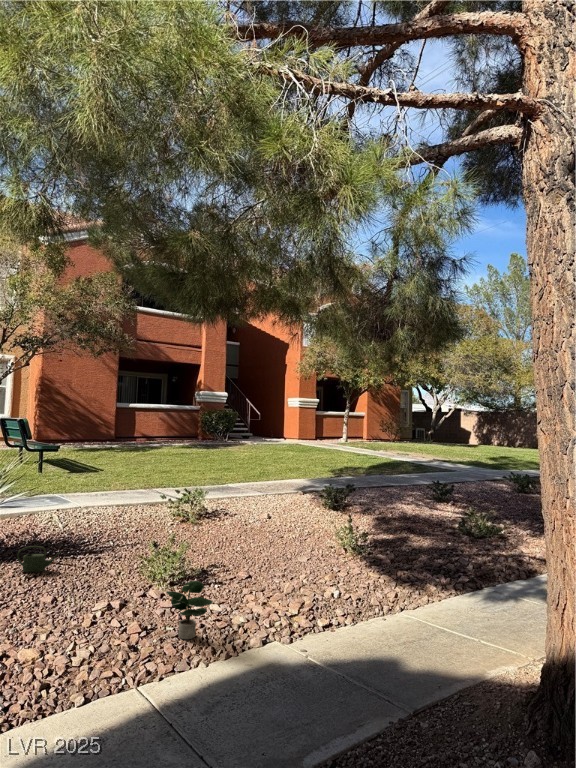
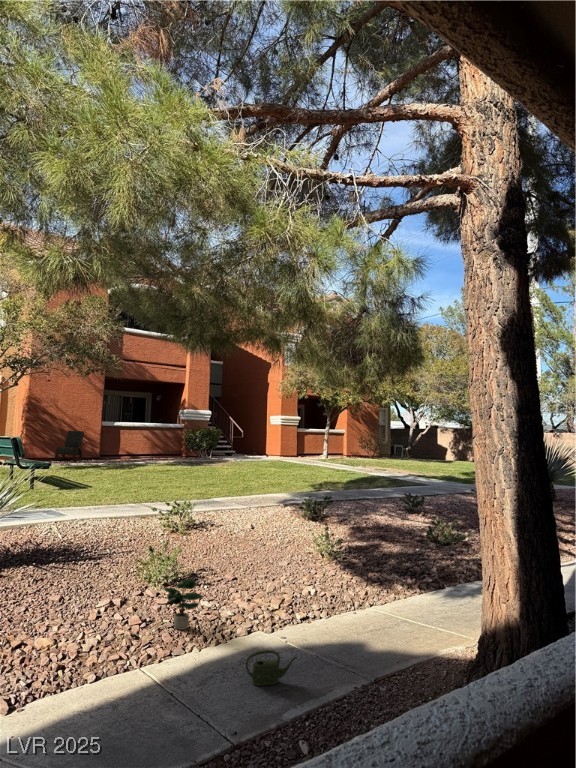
lounge chair: none [69,412,99,444] -> present [55,431,84,462]
watering can: present [17,546,61,572] -> present [245,650,297,686]

